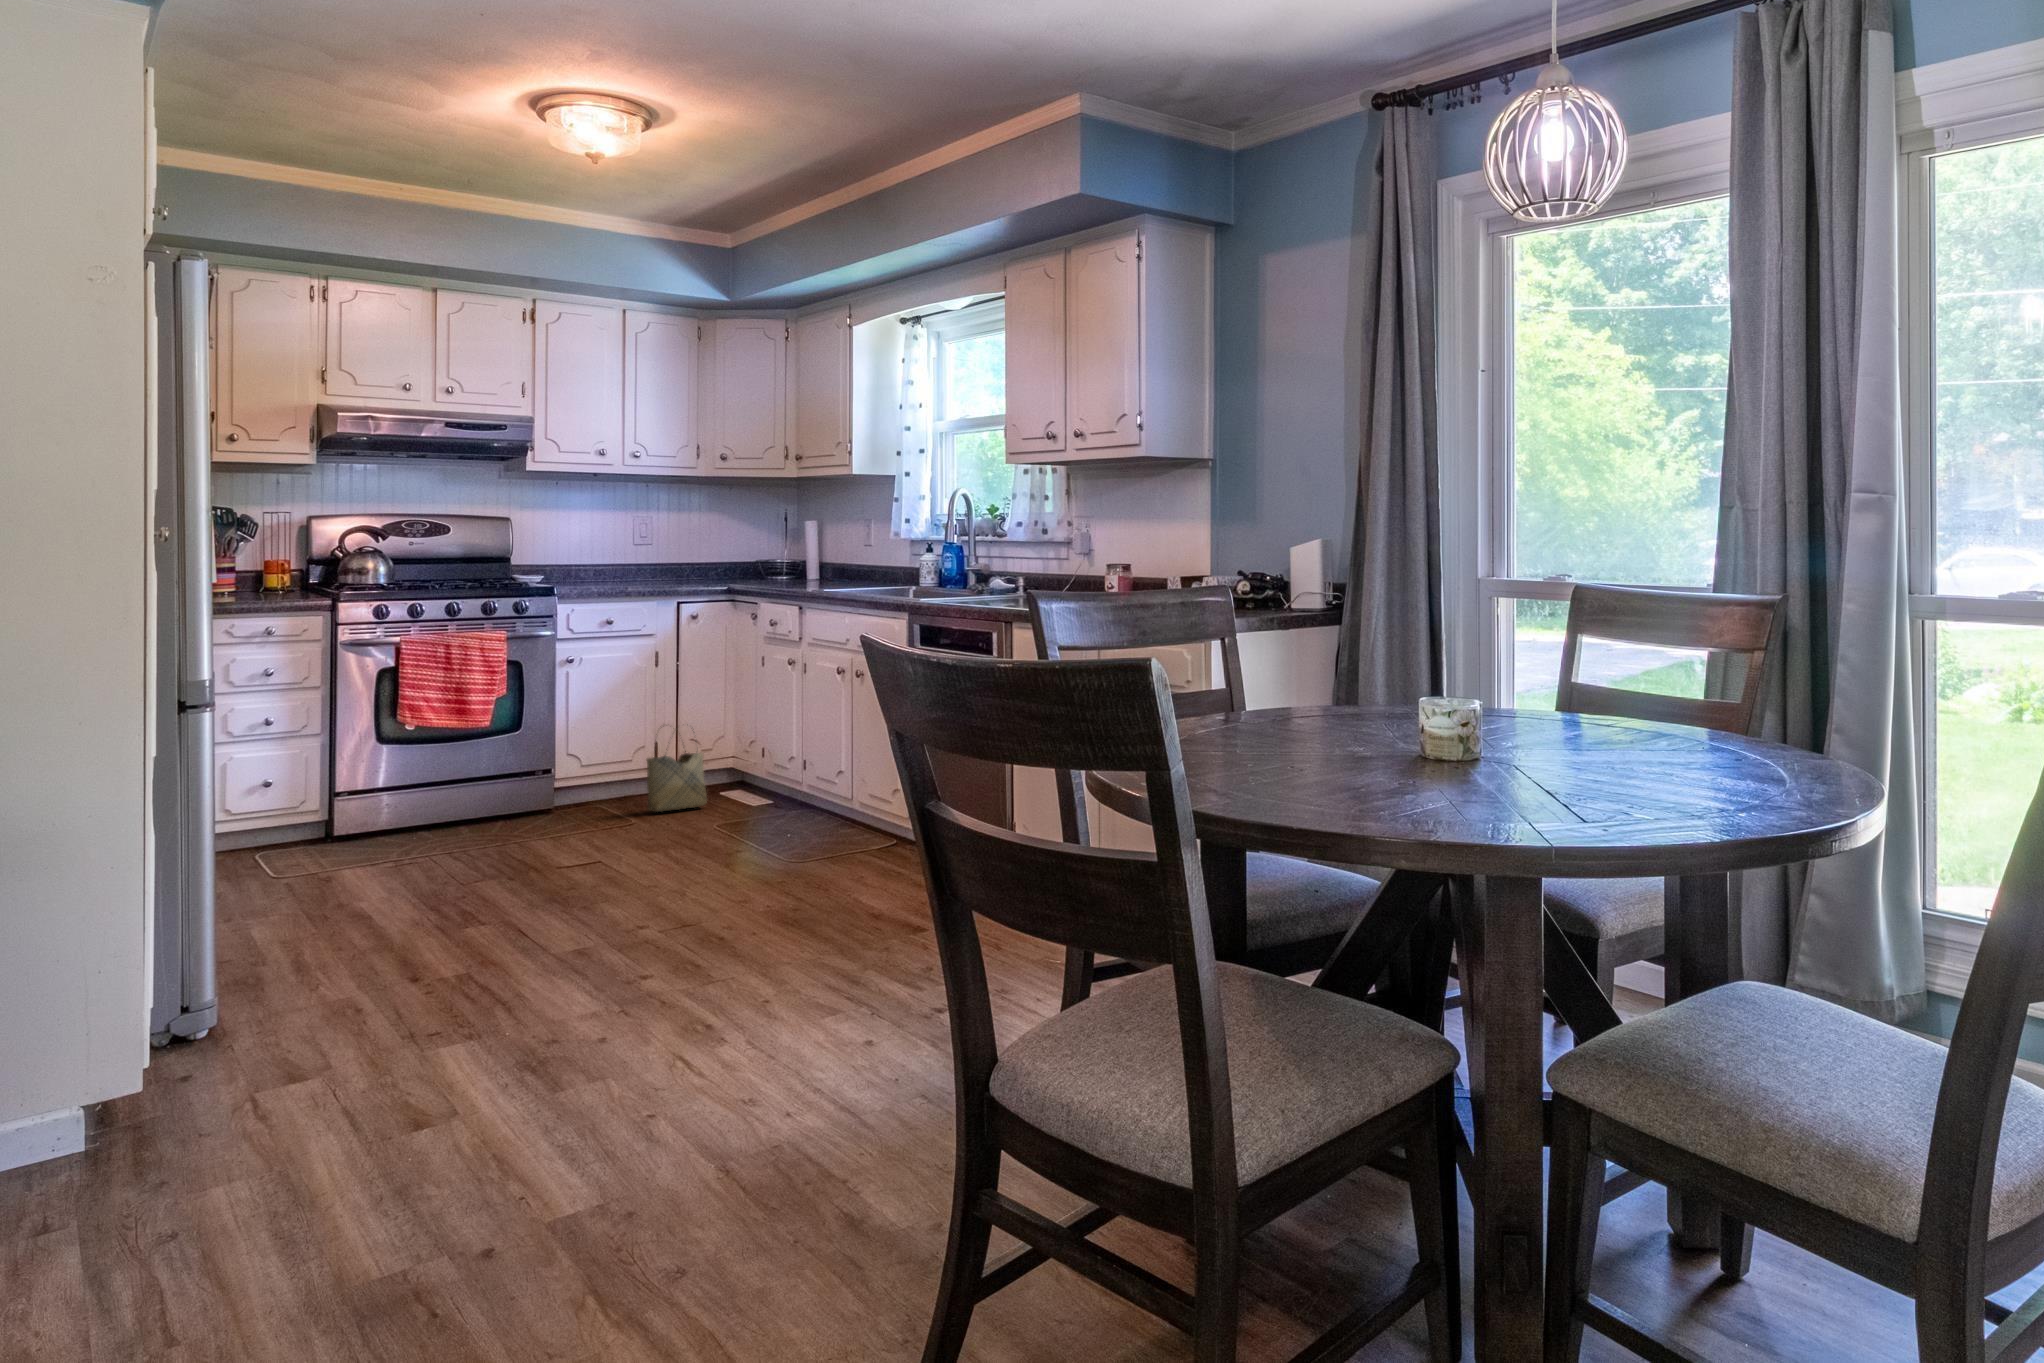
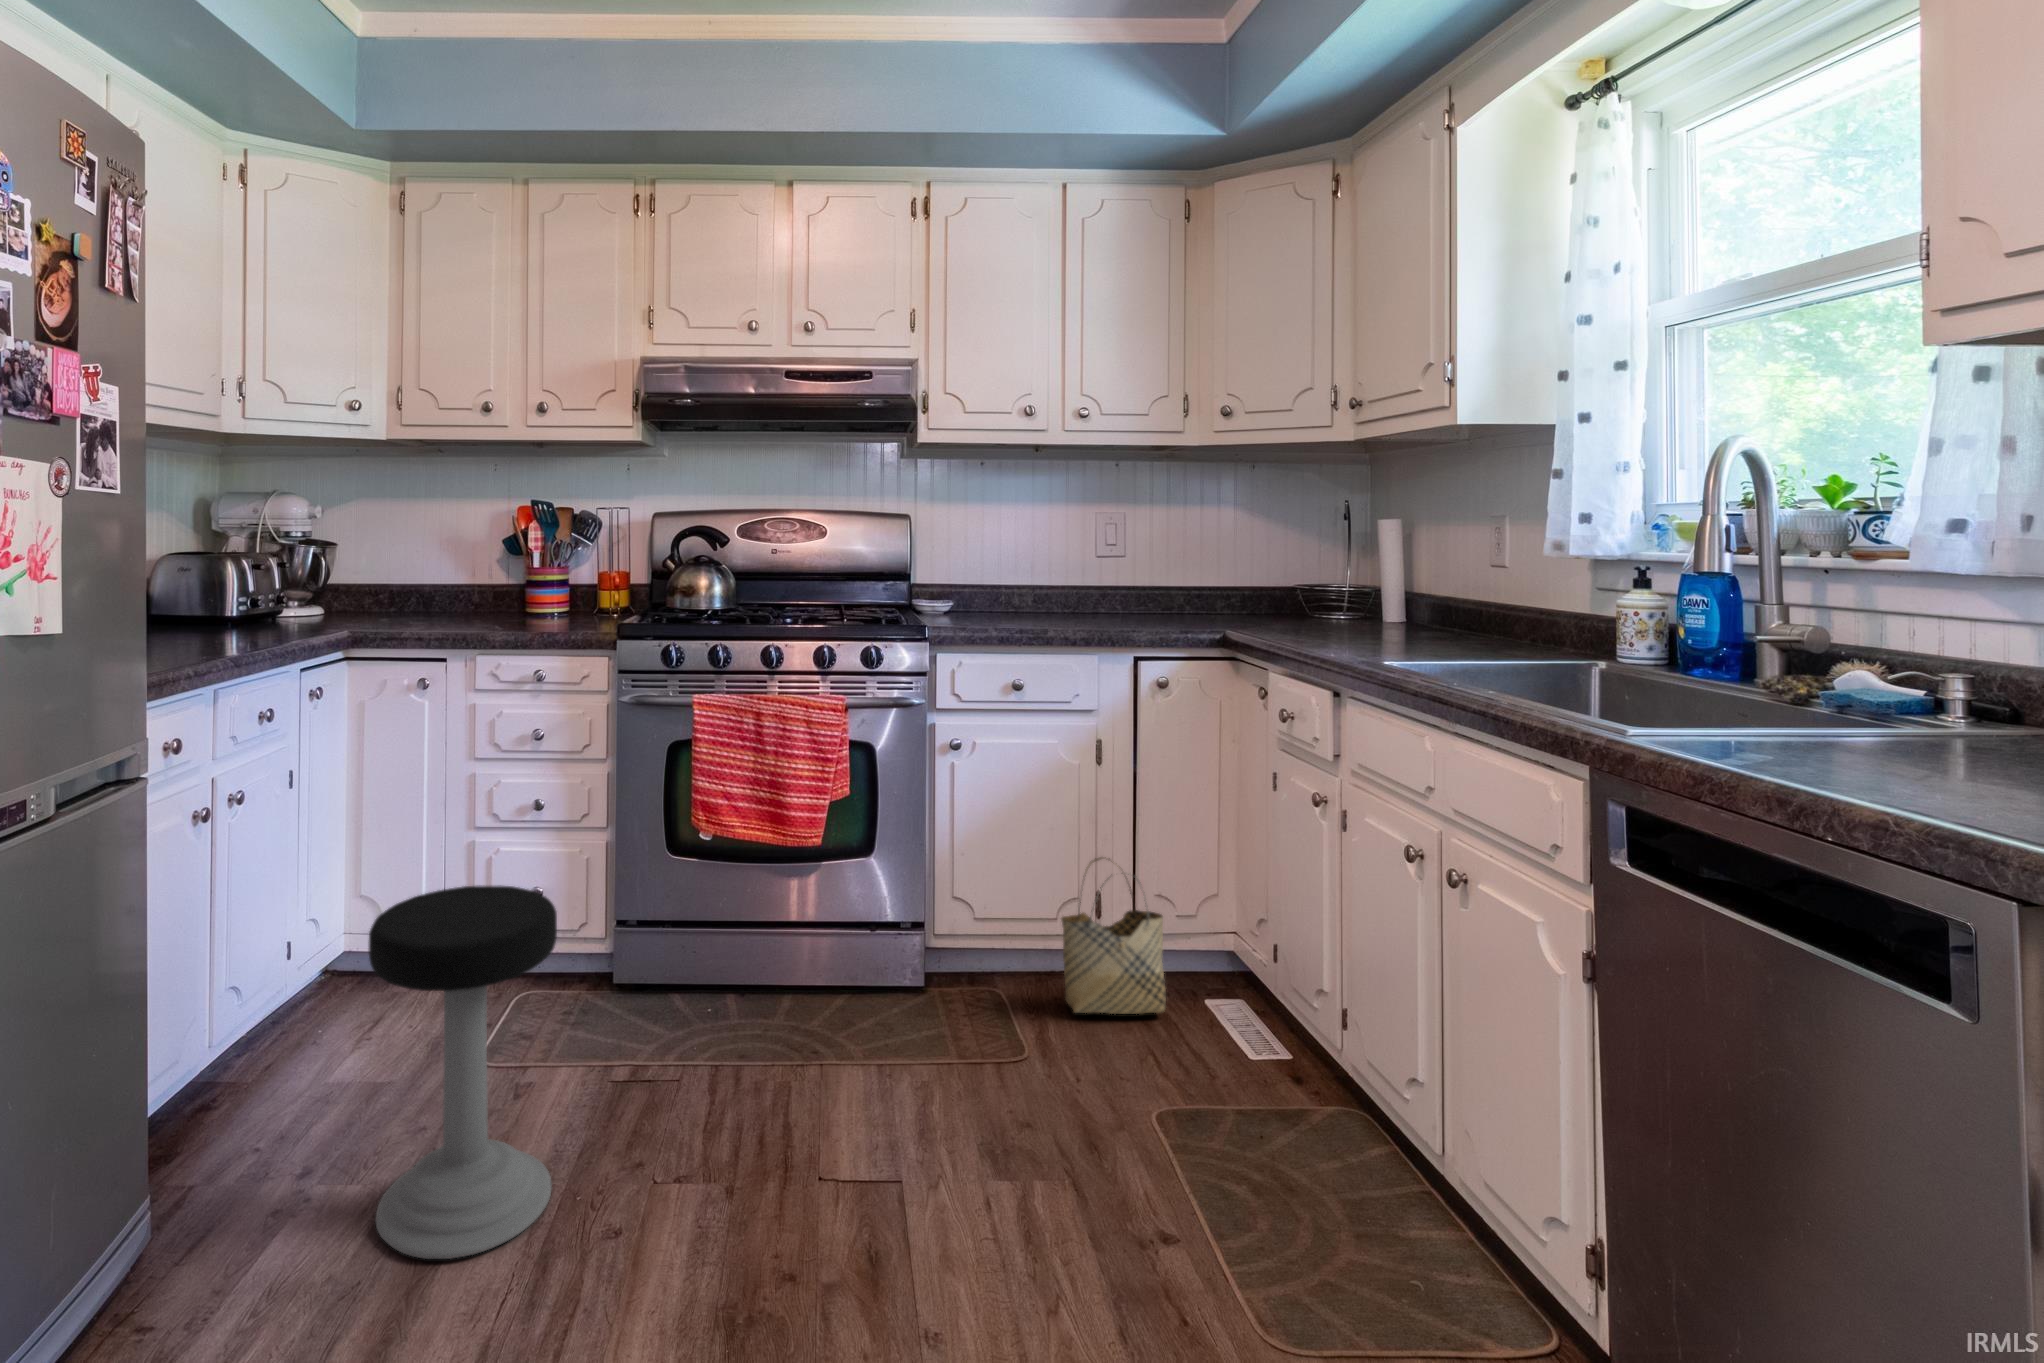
stool: none [324,721,438,896] -> present [369,885,557,1259]

